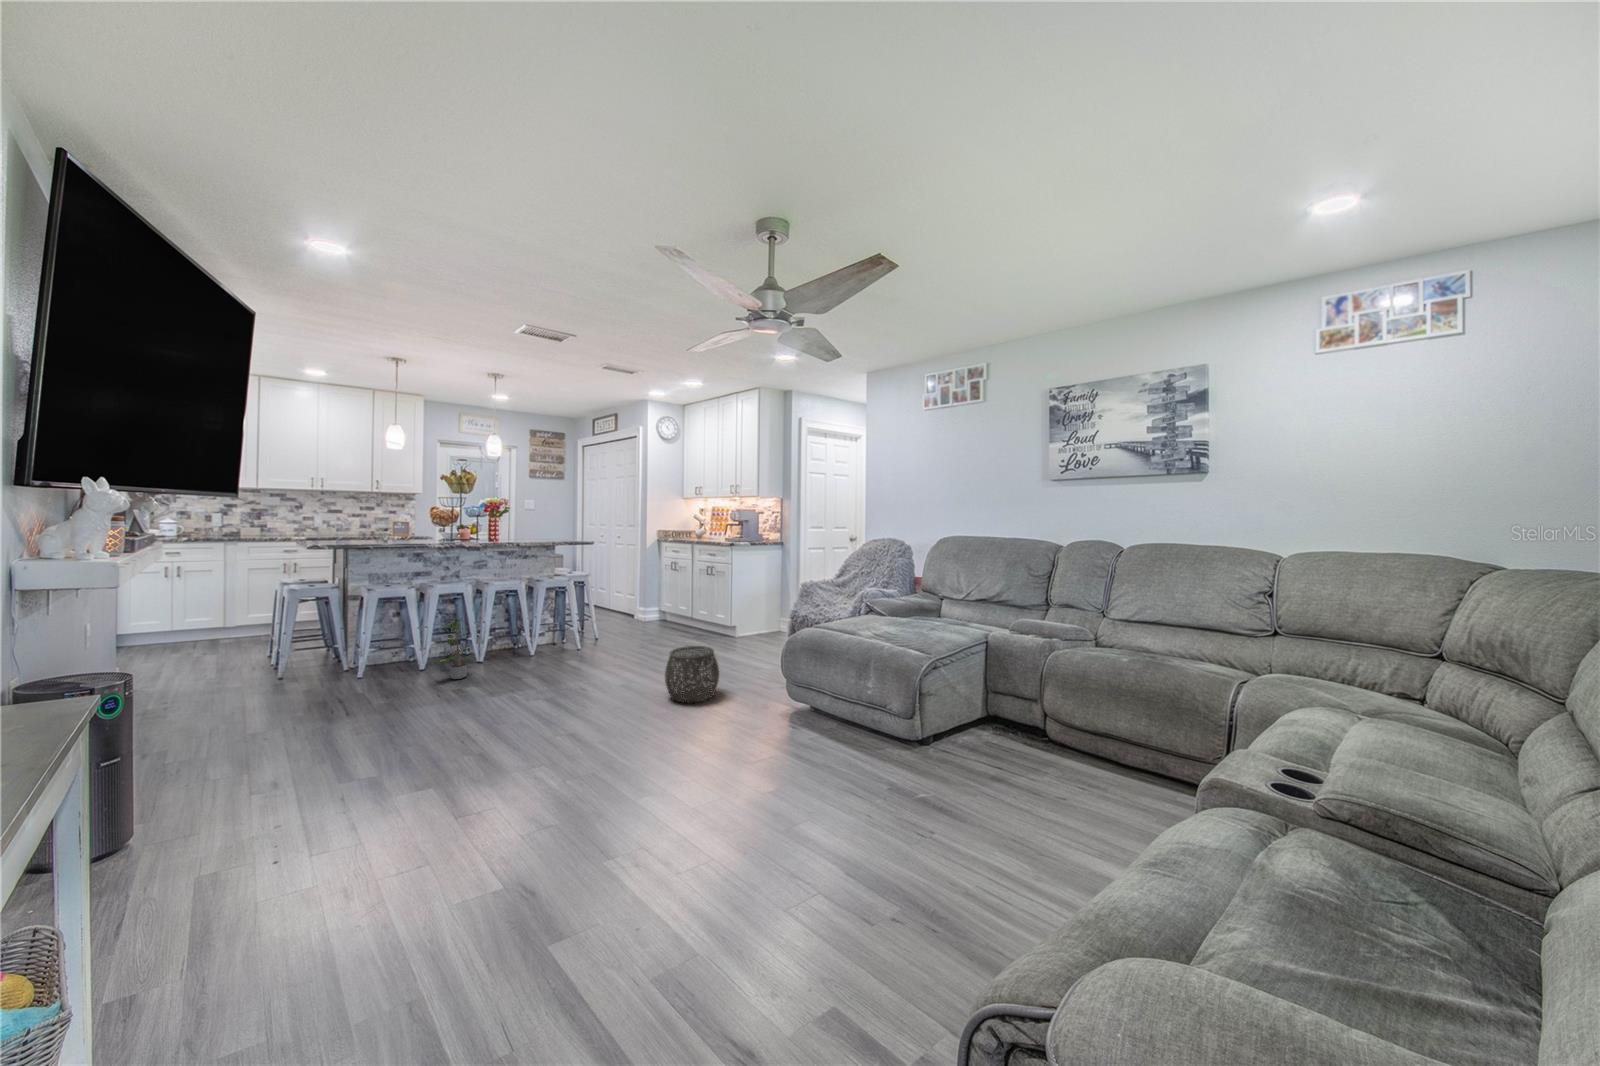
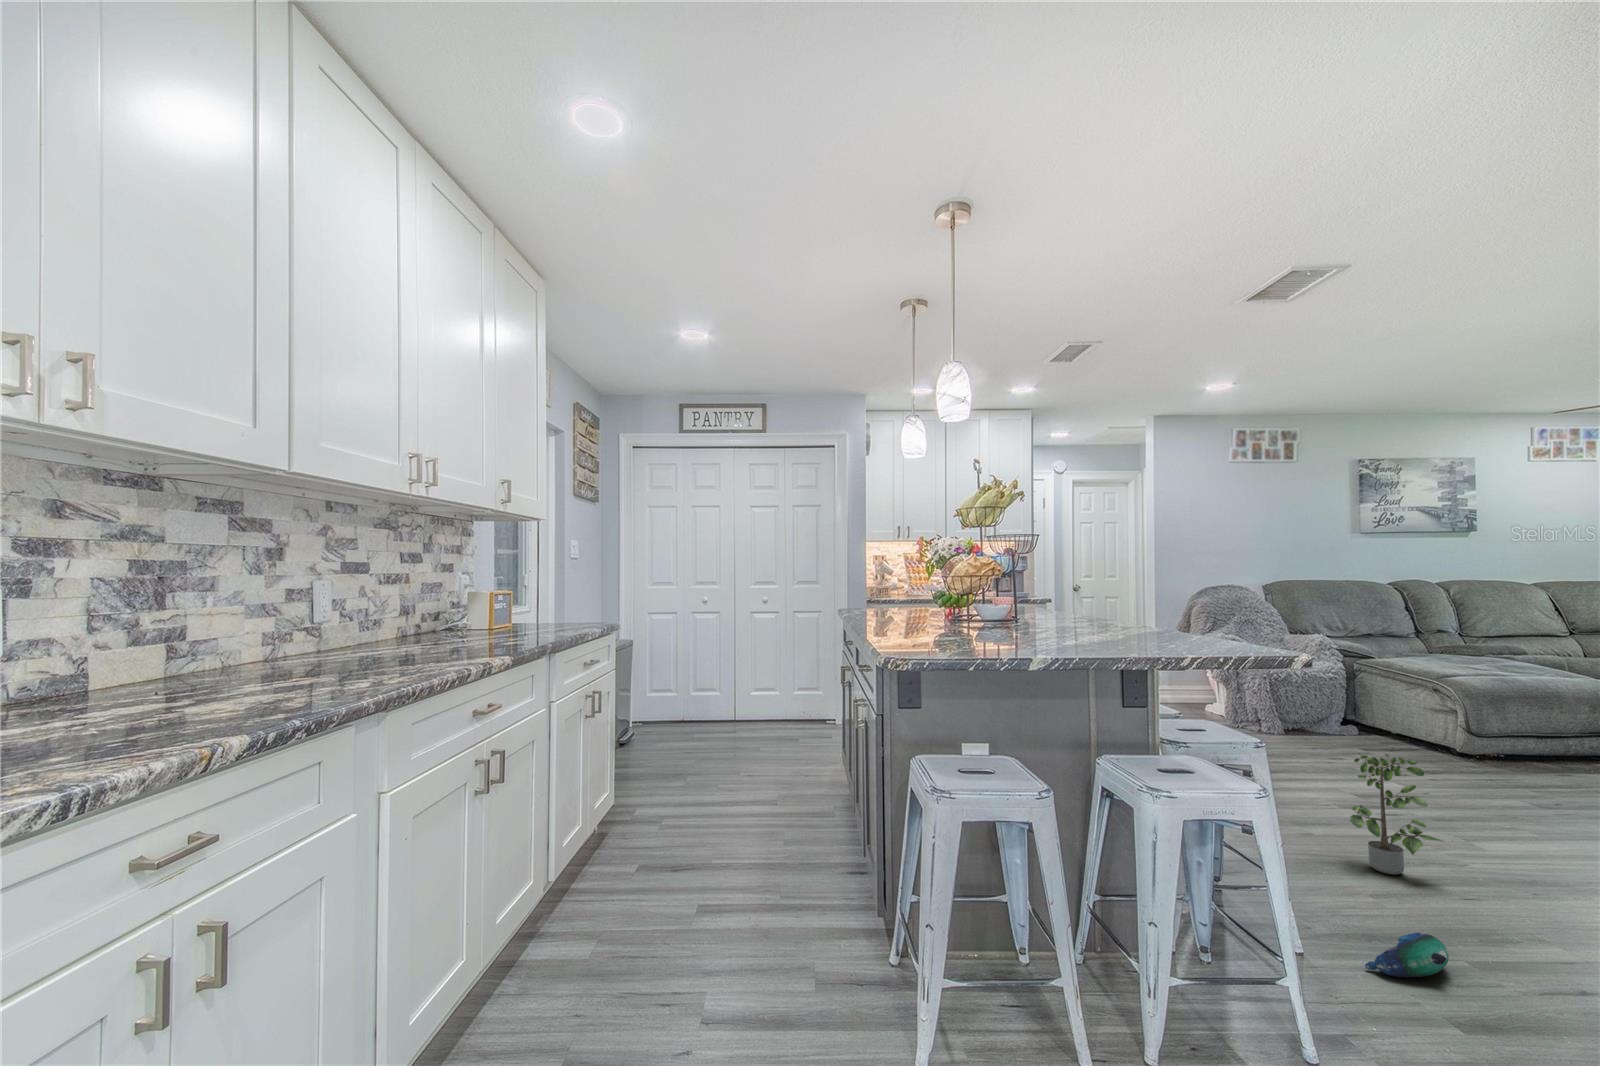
woven basket: present [665,646,719,703] -> none [1441,718,1533,788]
plush toy: none [329,669,369,681] -> present [1365,933,1449,978]

